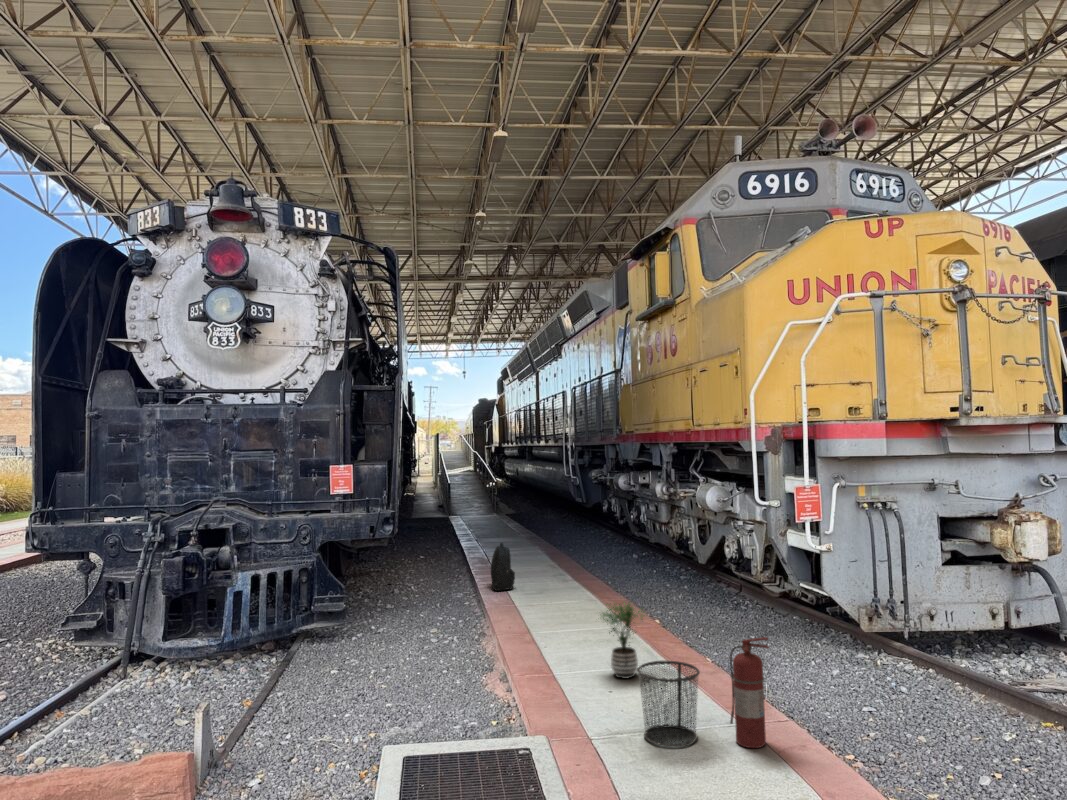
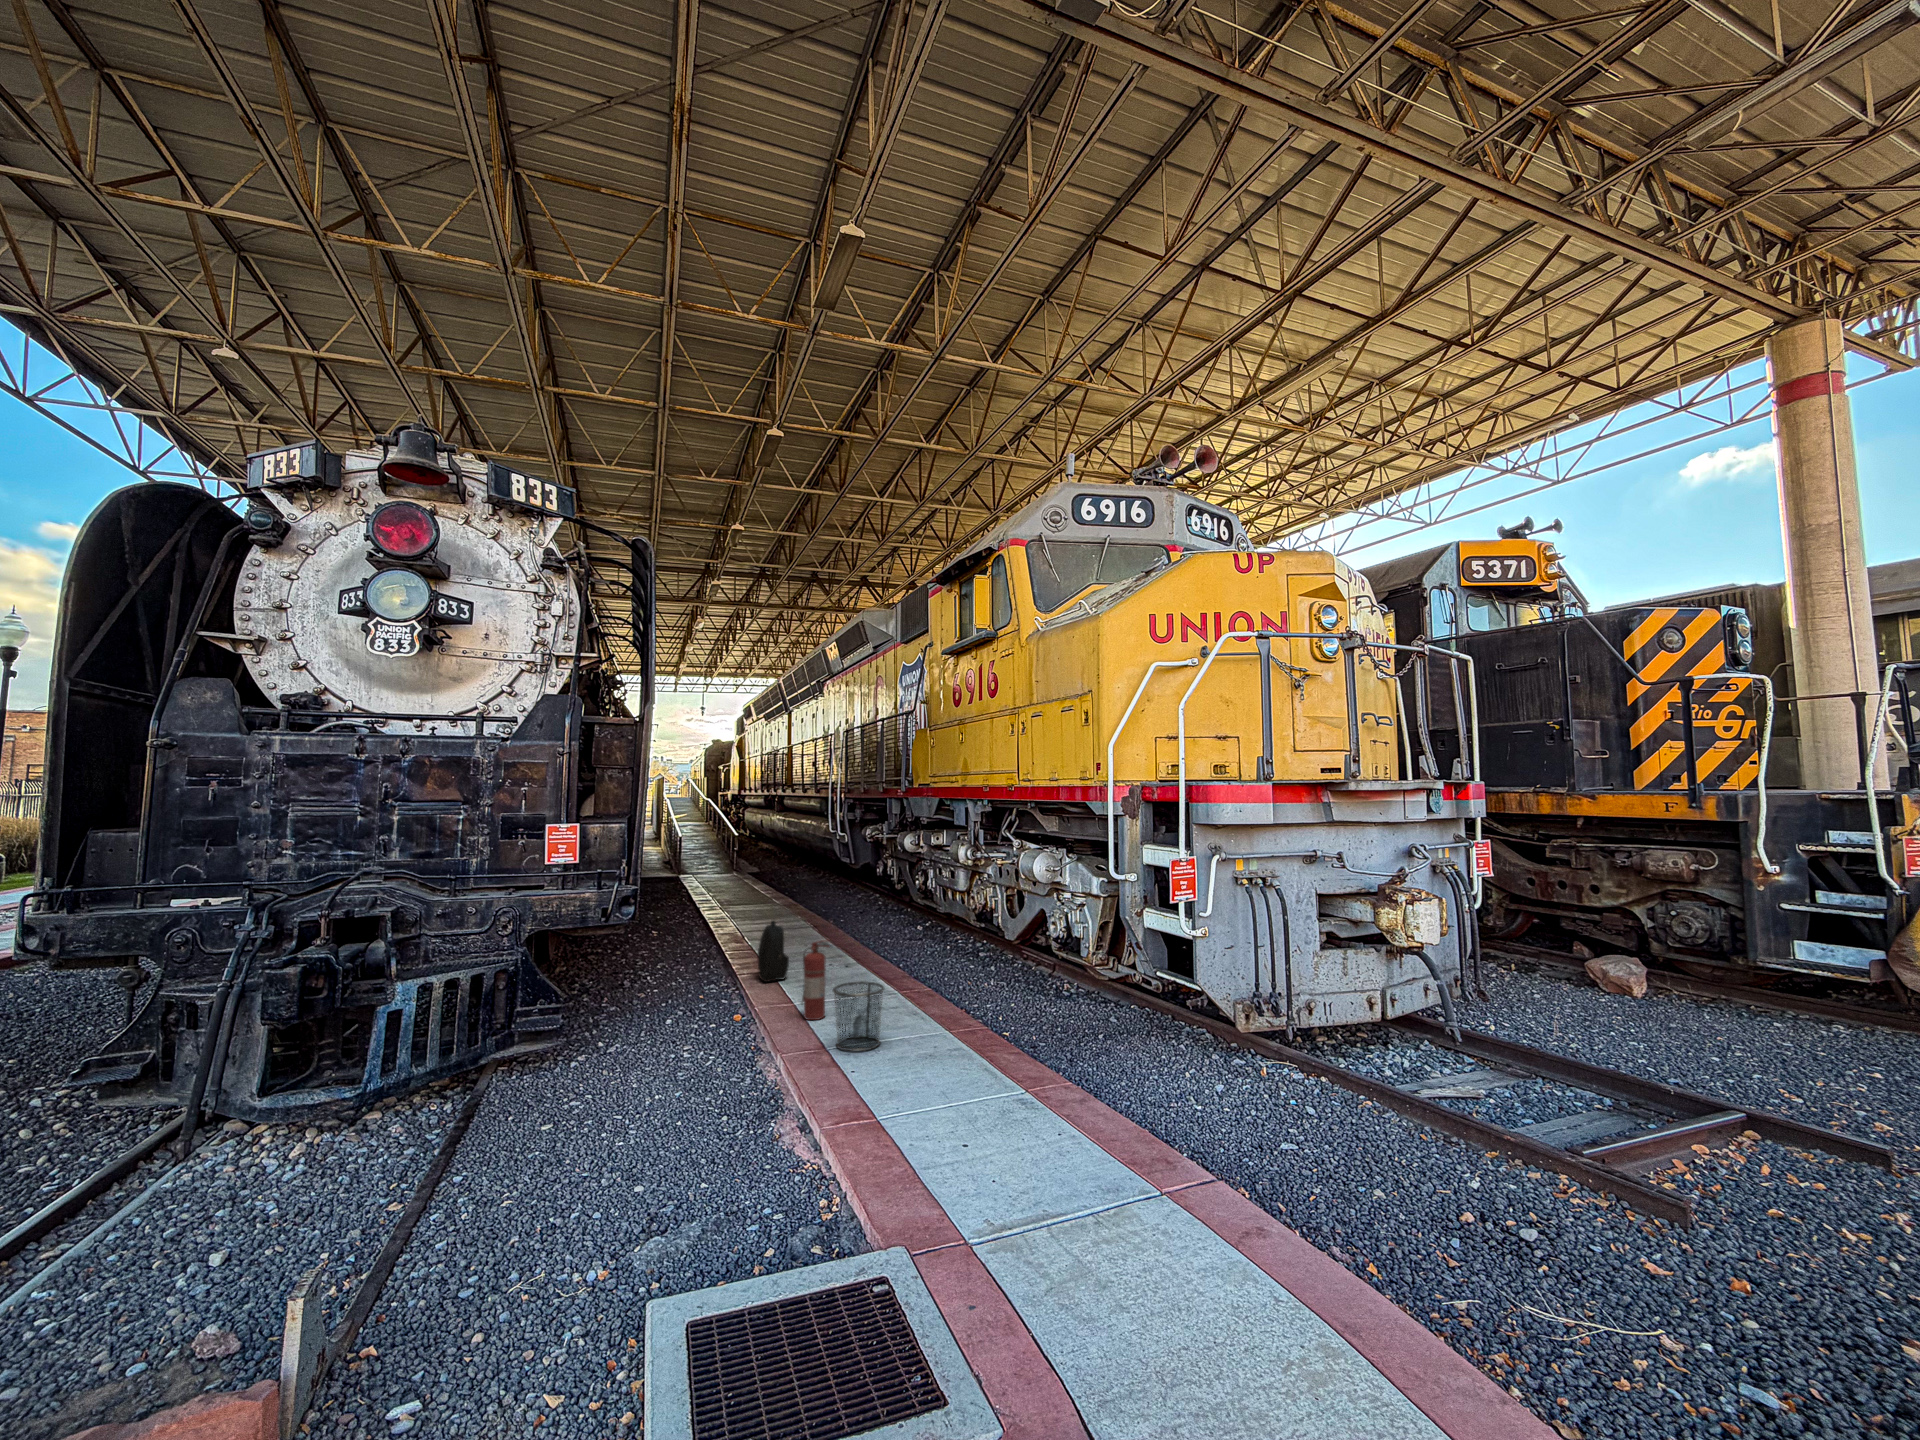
potted plant: present [601,603,643,678] -> none [927,1005,994,1110]
fire extinguisher: present [730,637,769,748] -> present [802,942,829,1020]
waste bin: present [637,661,700,747] -> present [833,981,884,1052]

